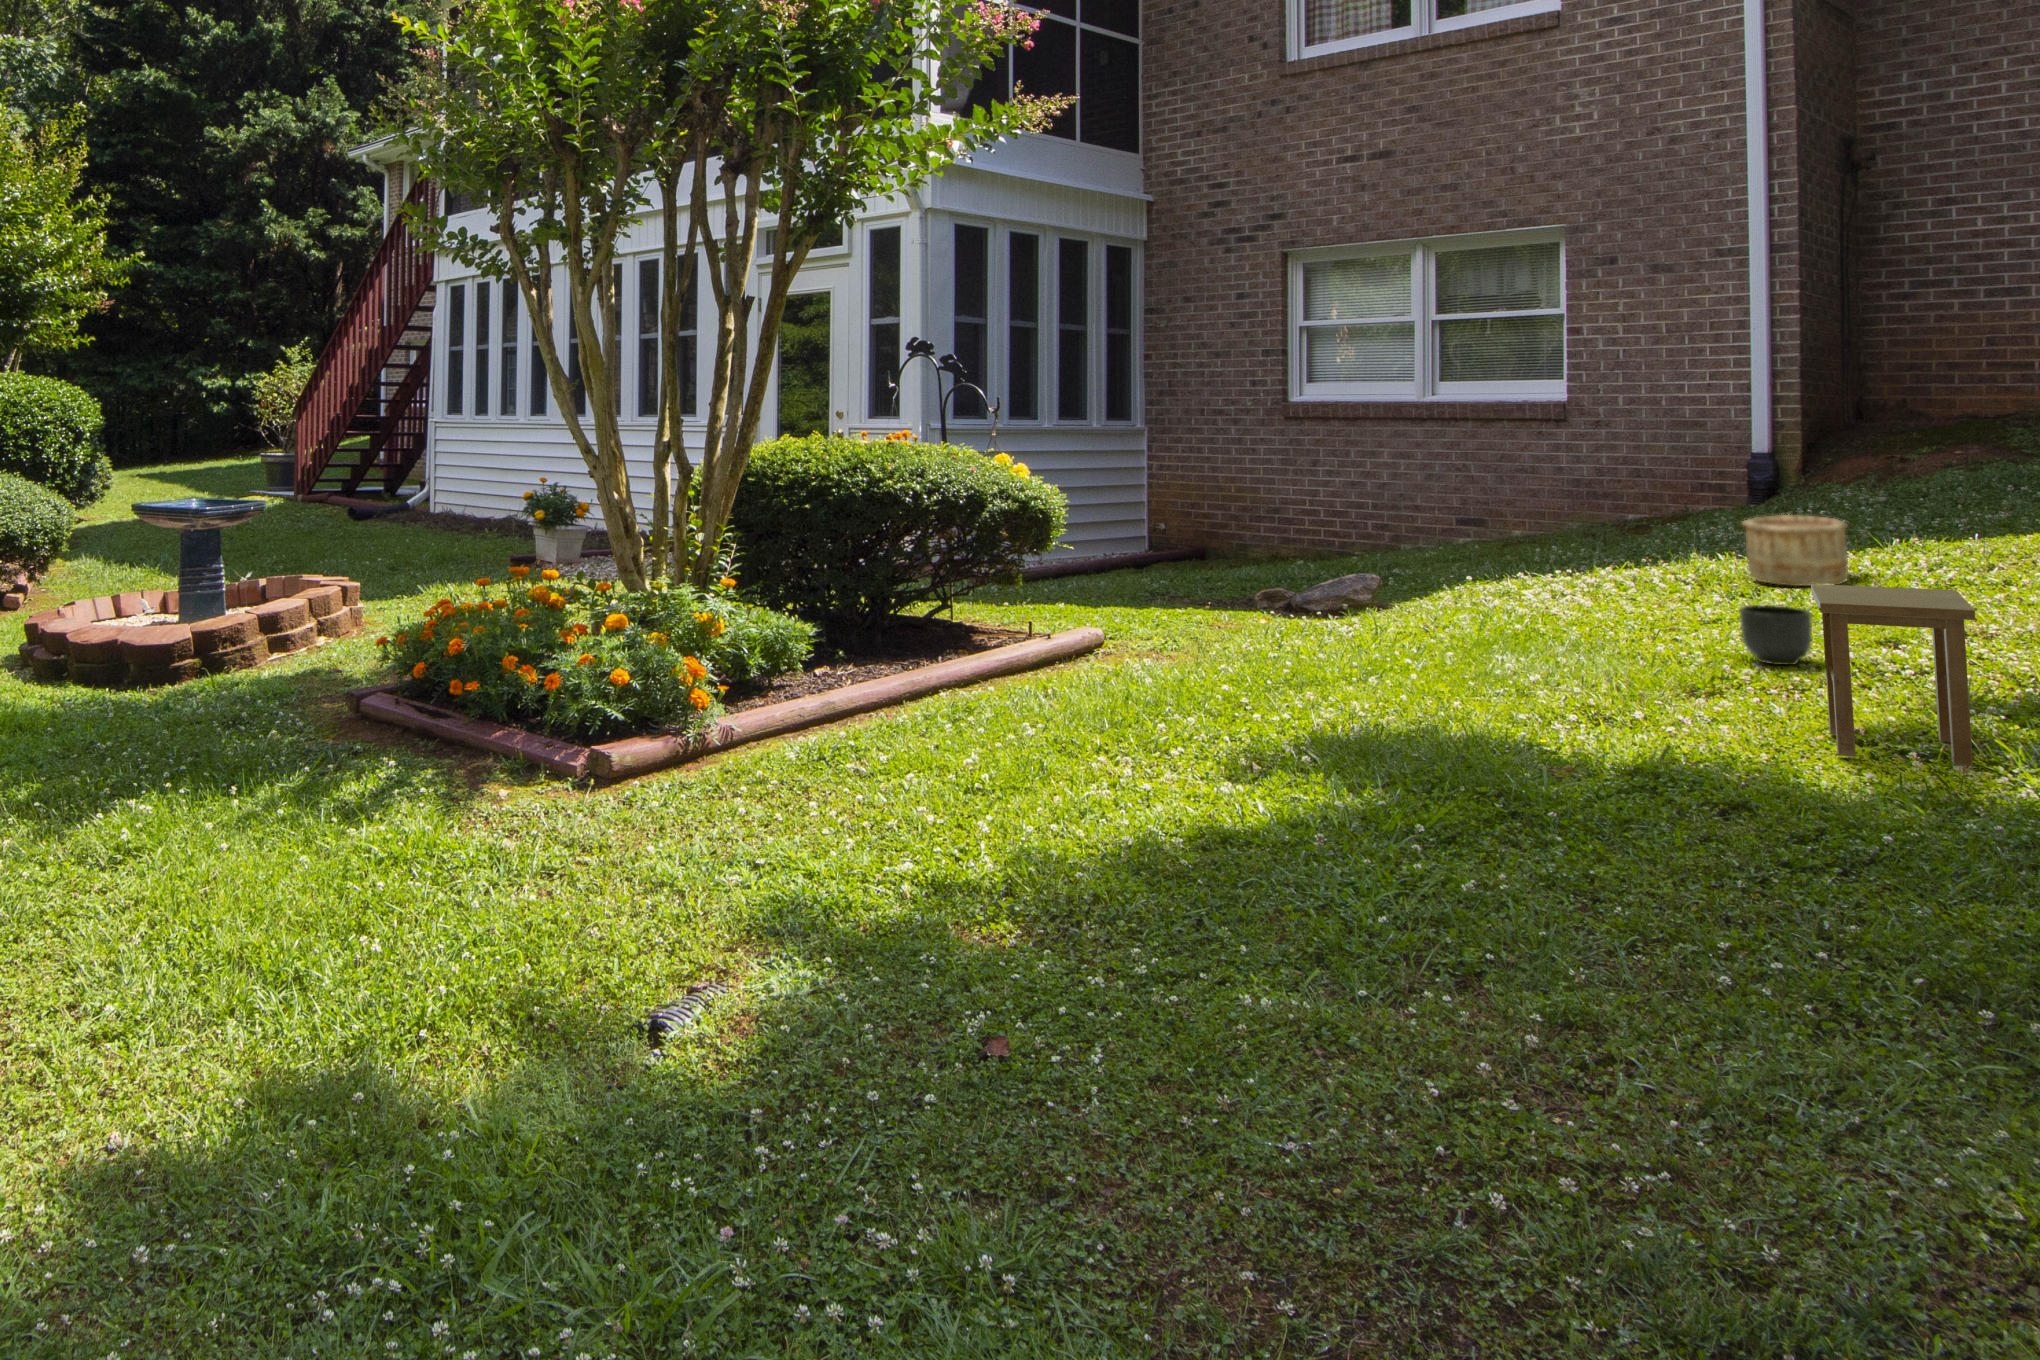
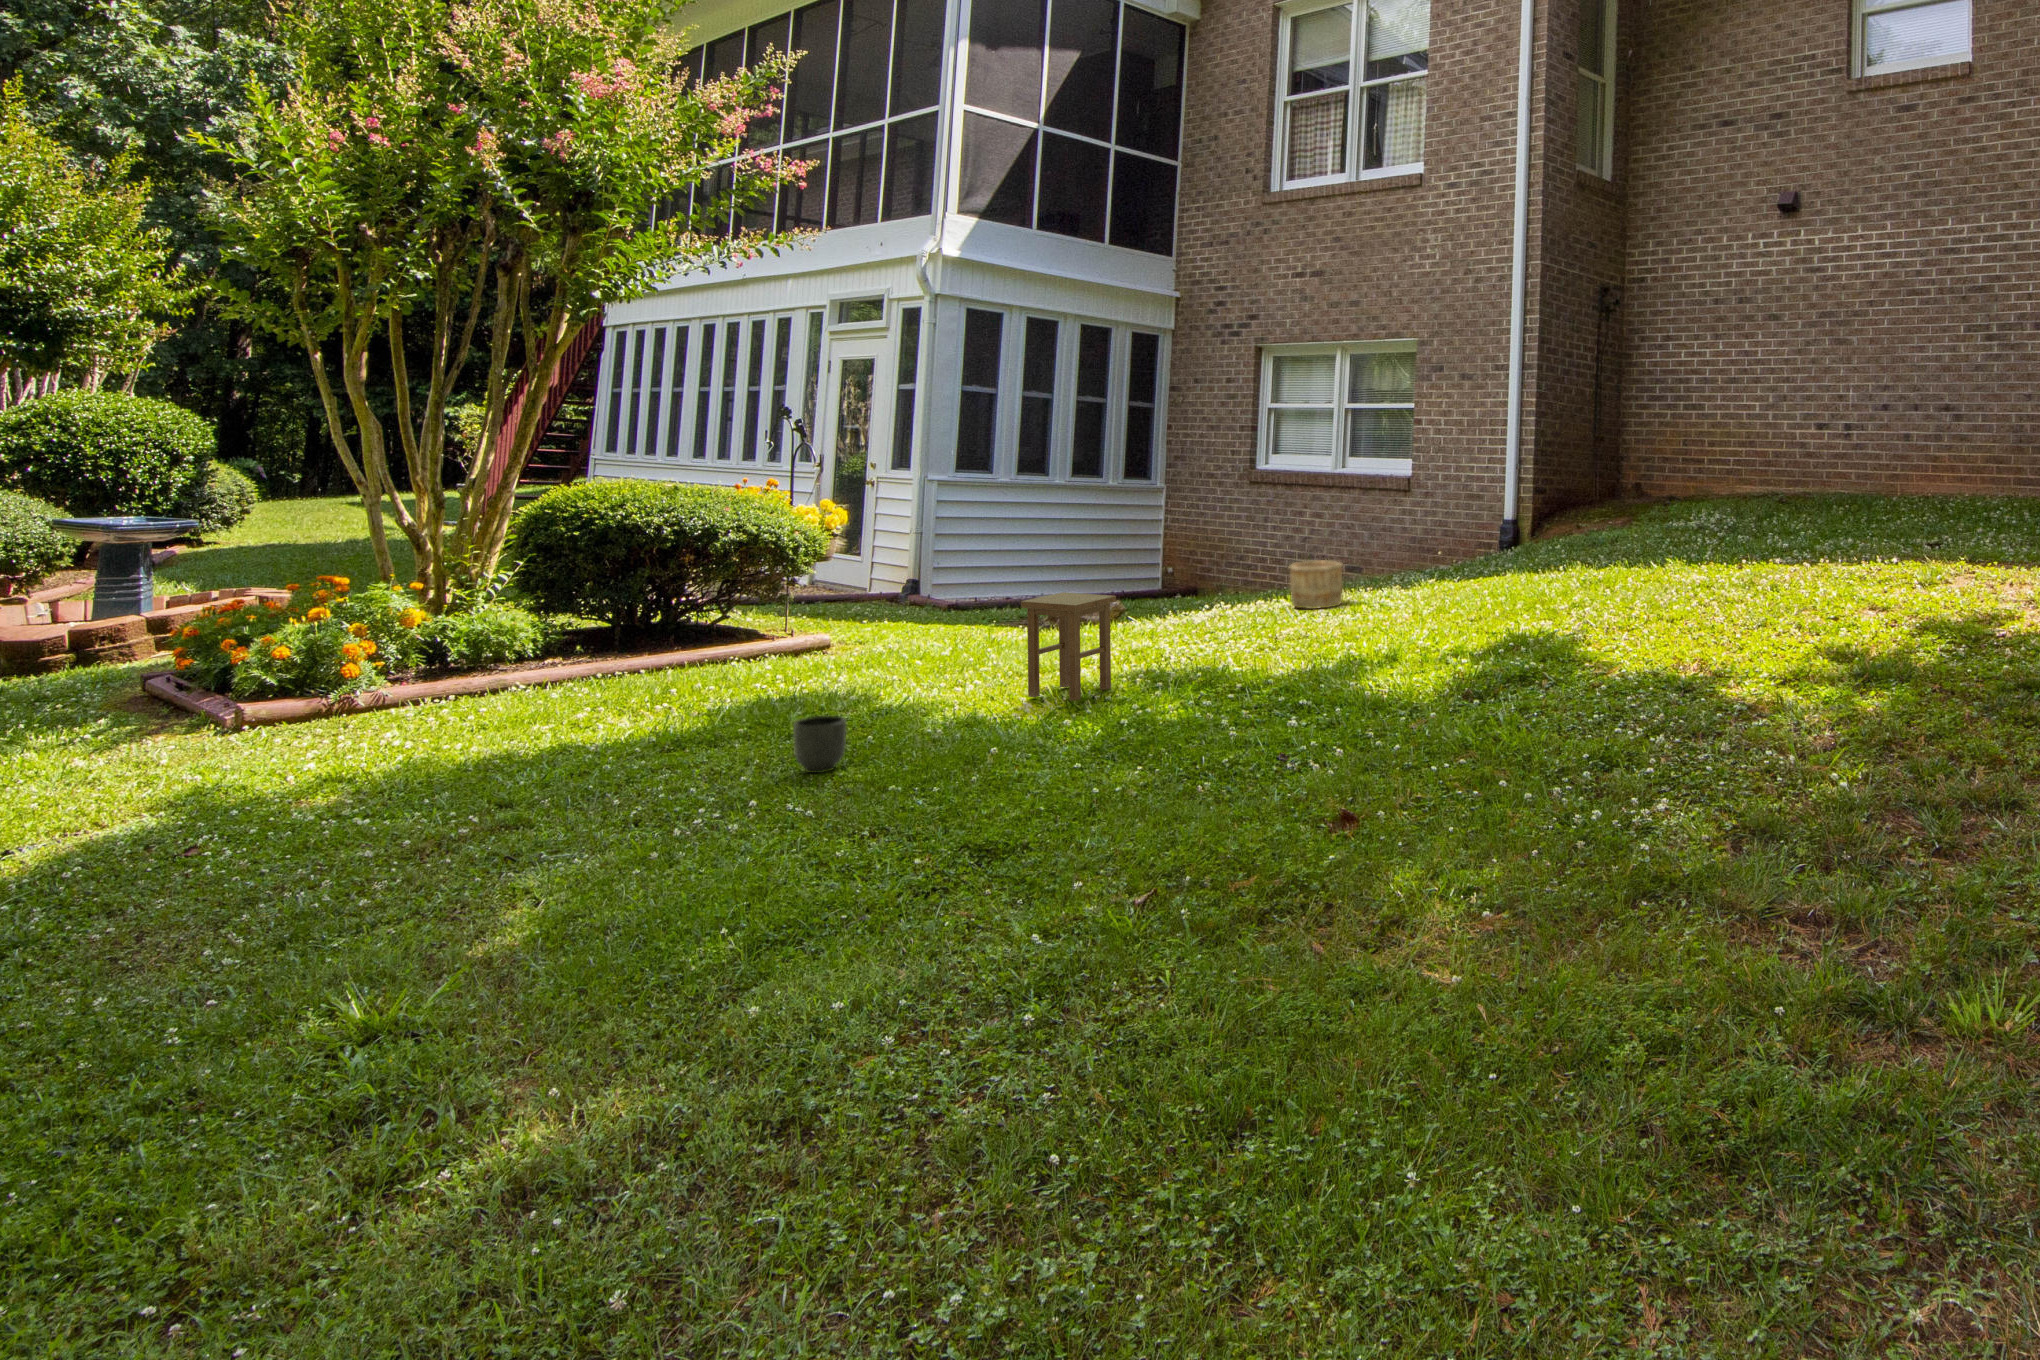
planter: present [1739,605,1812,665] -> present [793,716,846,773]

